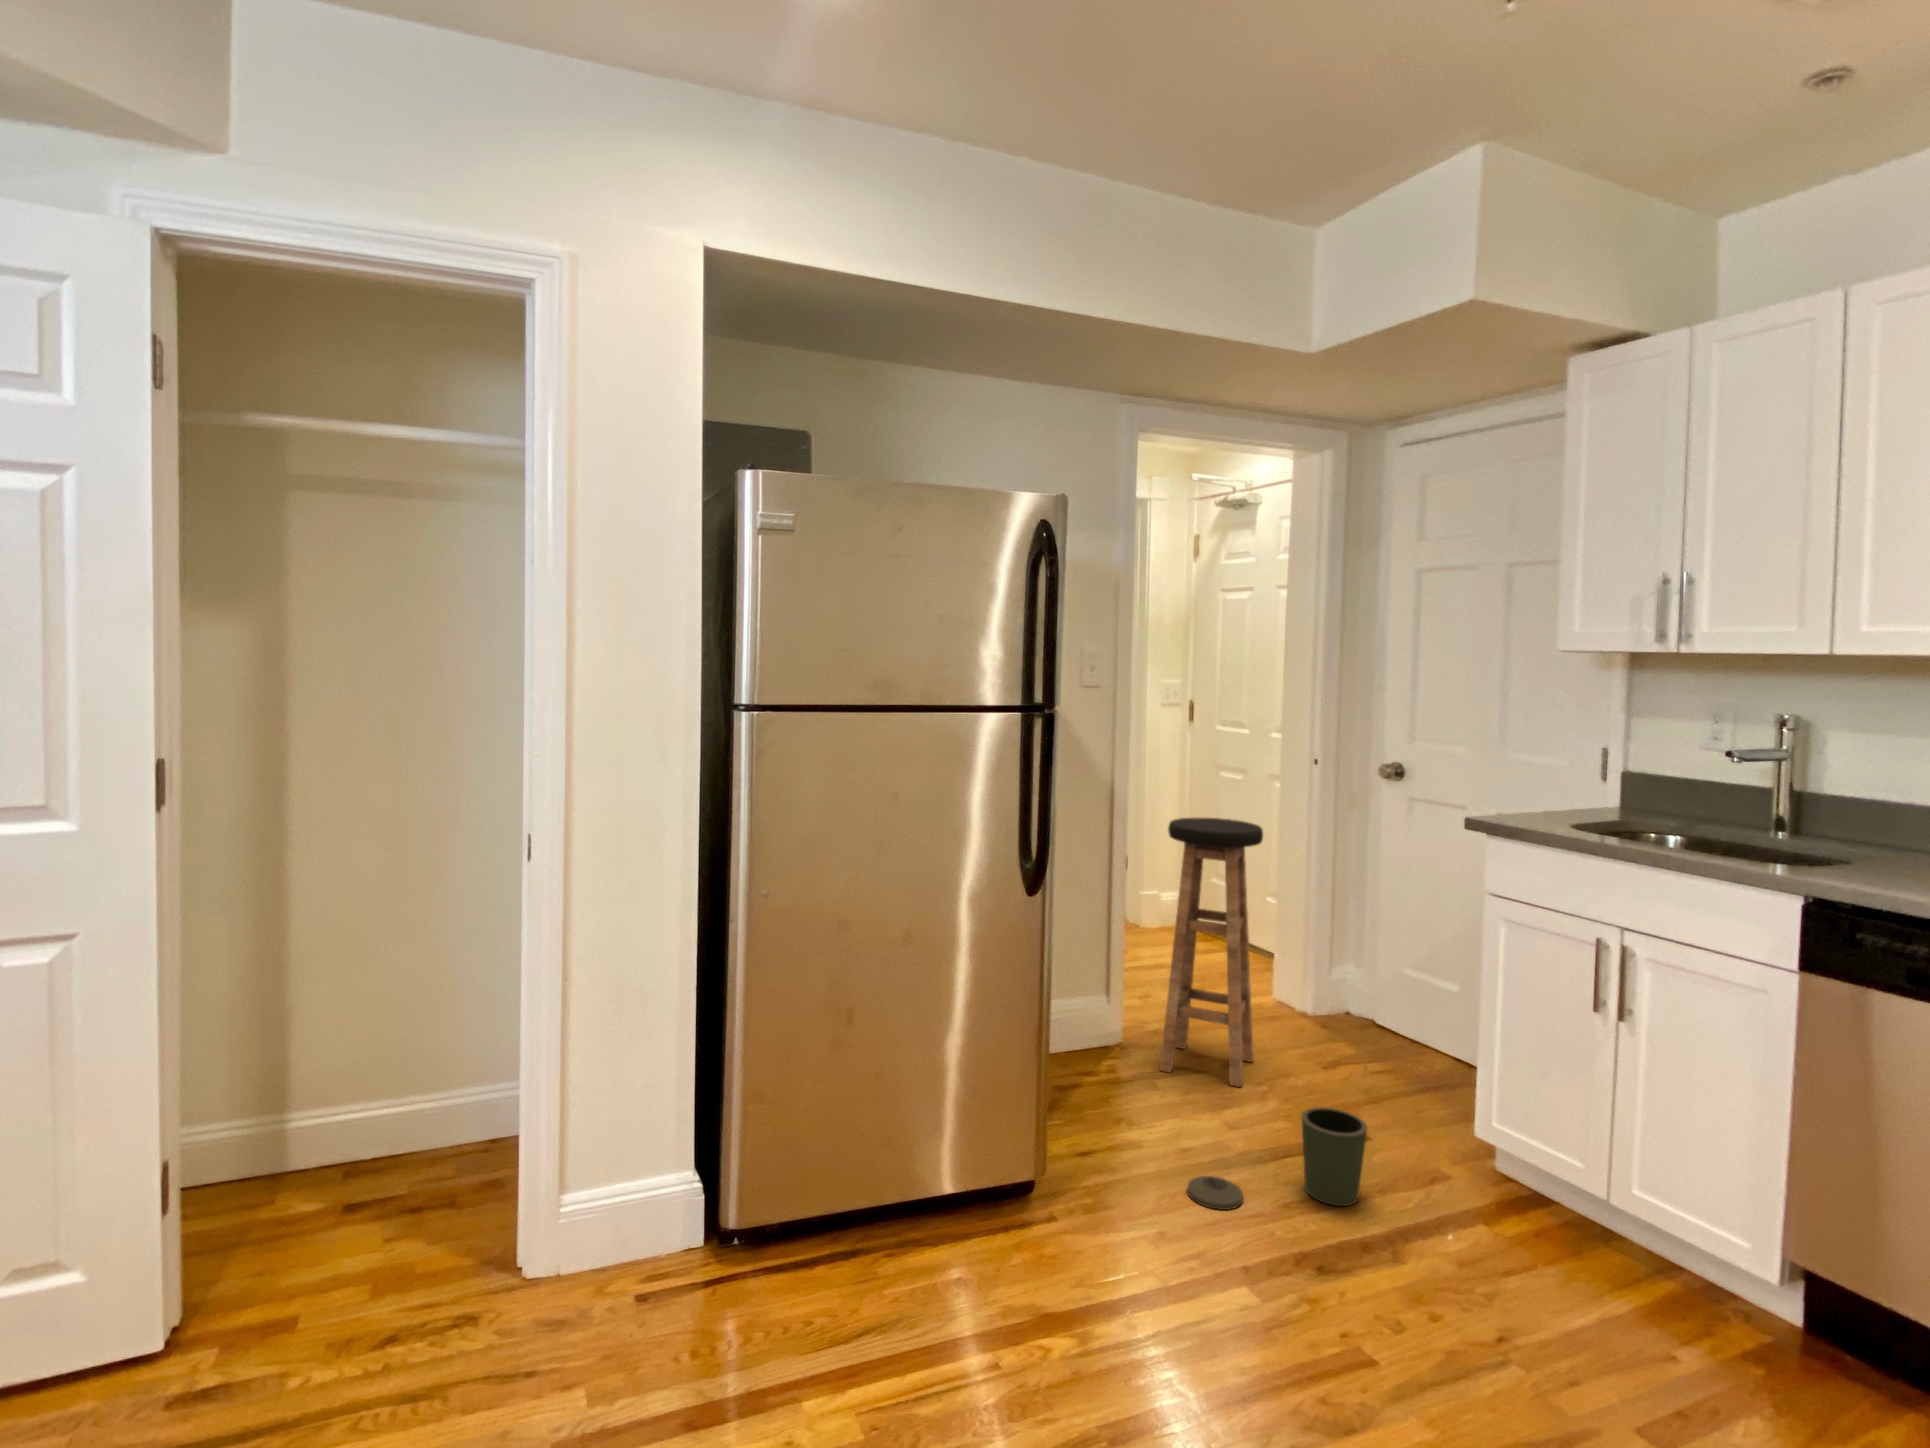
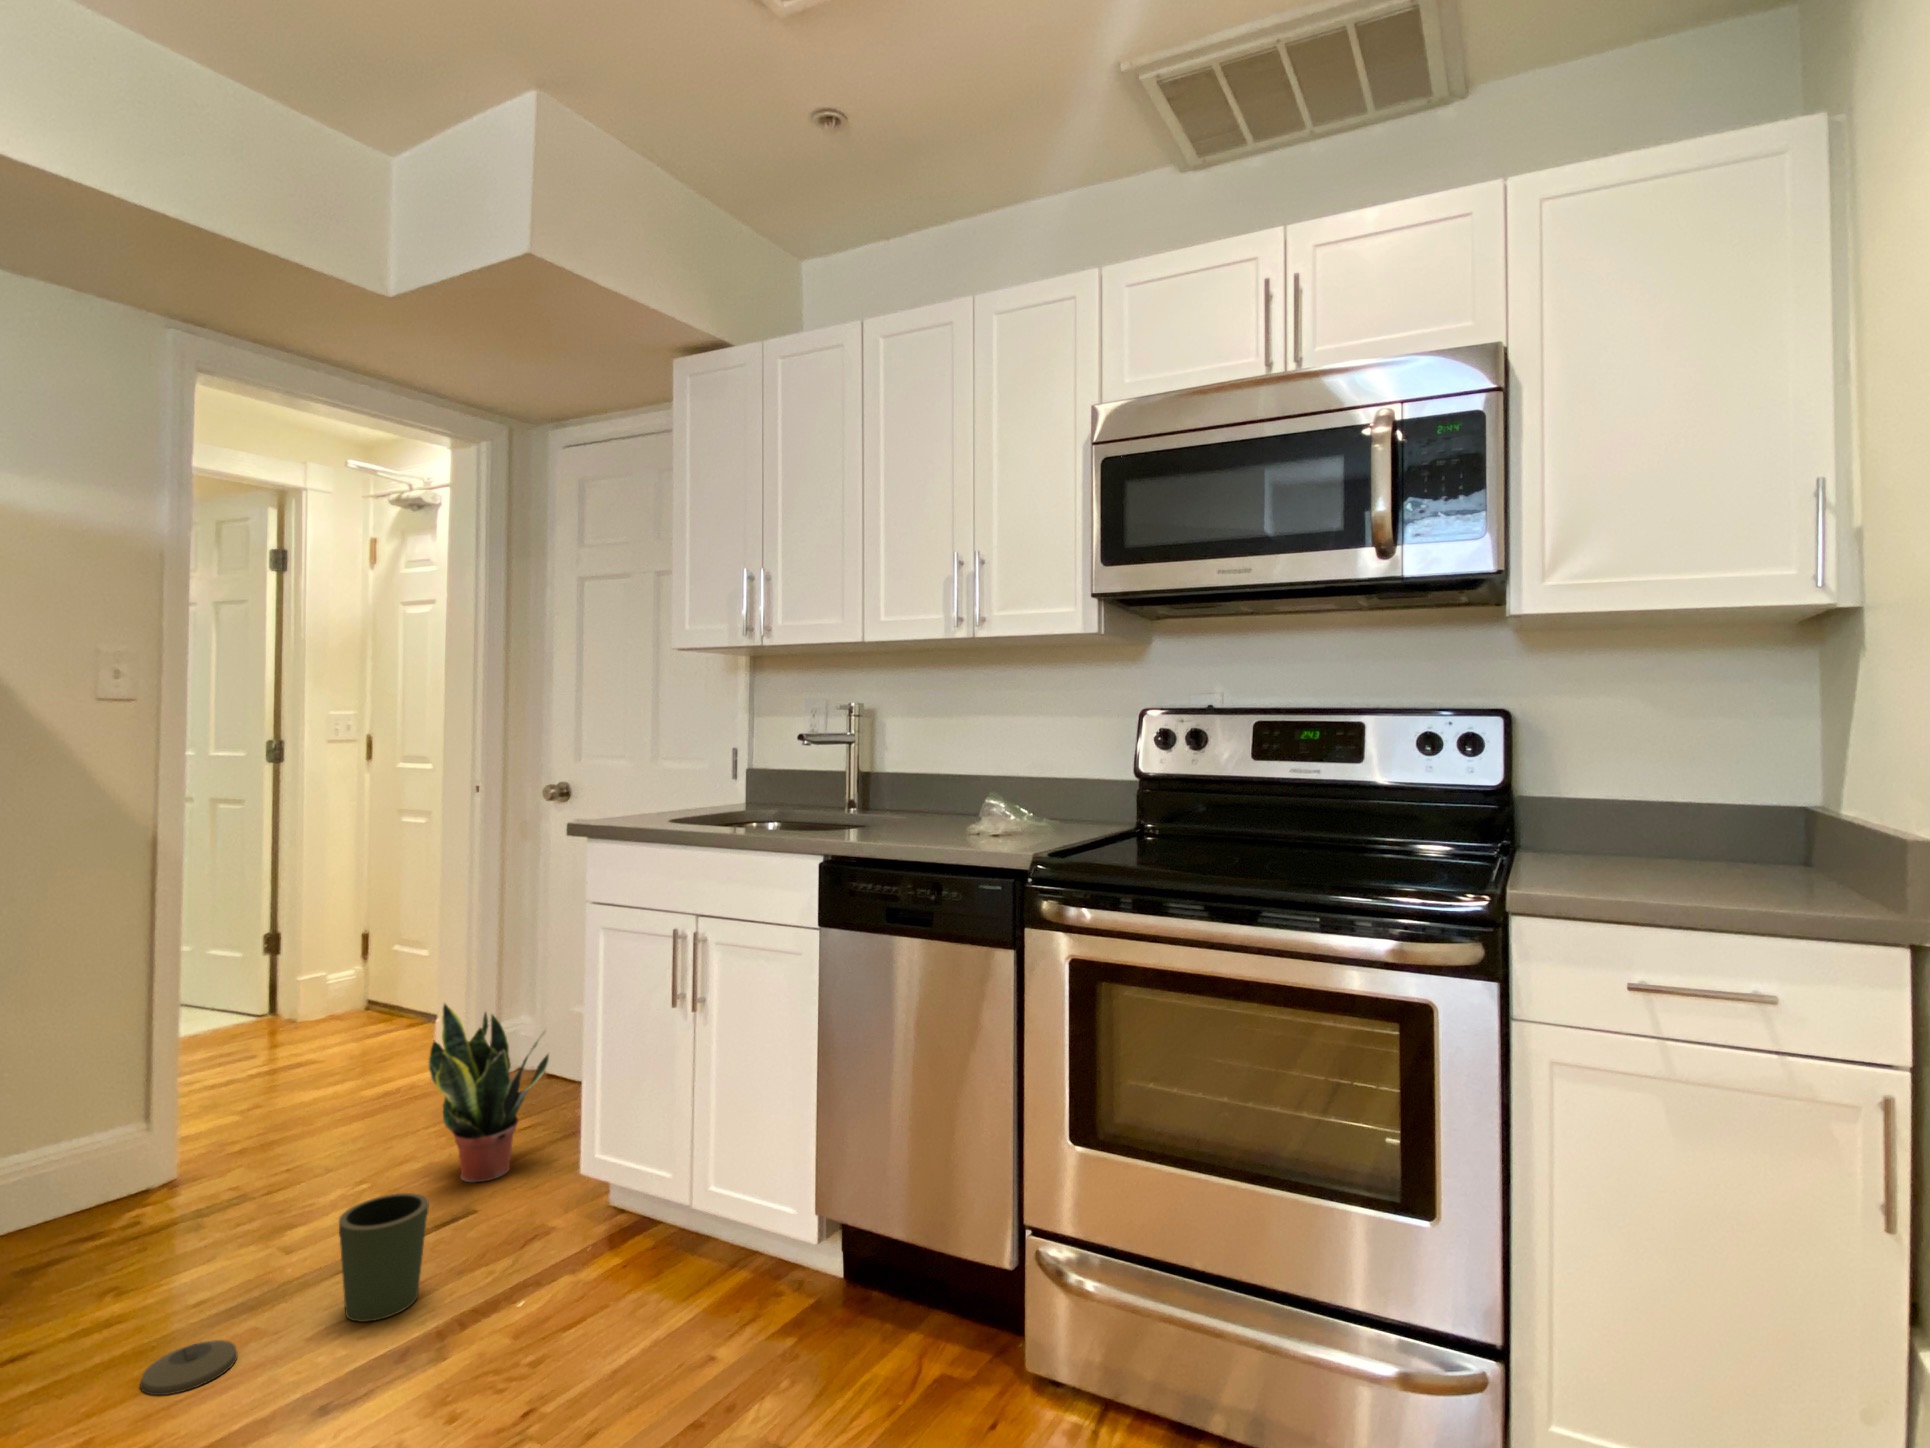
bar stool: present [1160,817,1263,1087] -> none [203,860,366,1210]
potted plant: none [1313,953,1421,1111] -> present [428,1004,549,1182]

